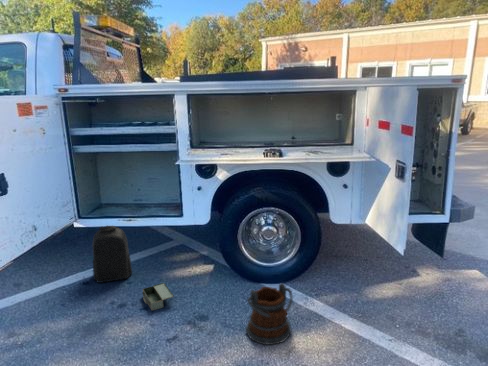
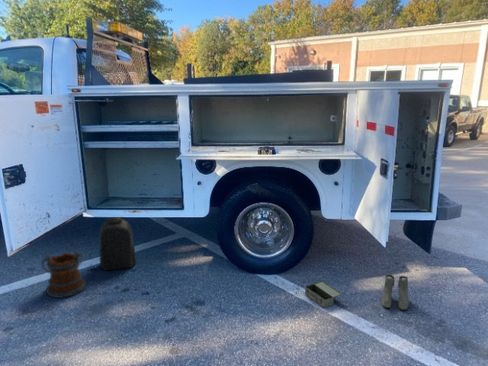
toolbox: present [143,283,174,311] -> present [305,281,342,308]
bucket: present [245,283,292,345] -> present [41,250,86,298]
boots: none [398,283,427,322] -> present [382,275,409,310]

